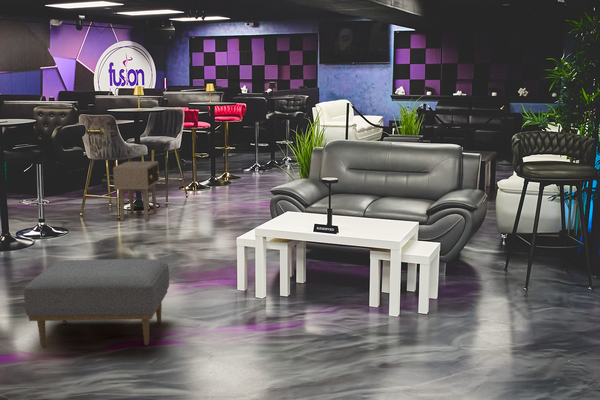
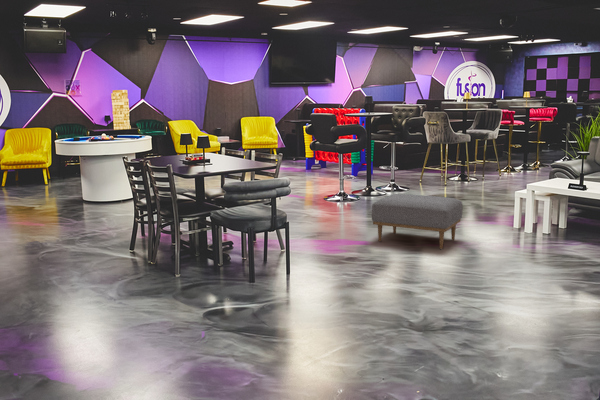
side table: present [113,161,159,221] -> none [443,146,478,188]

